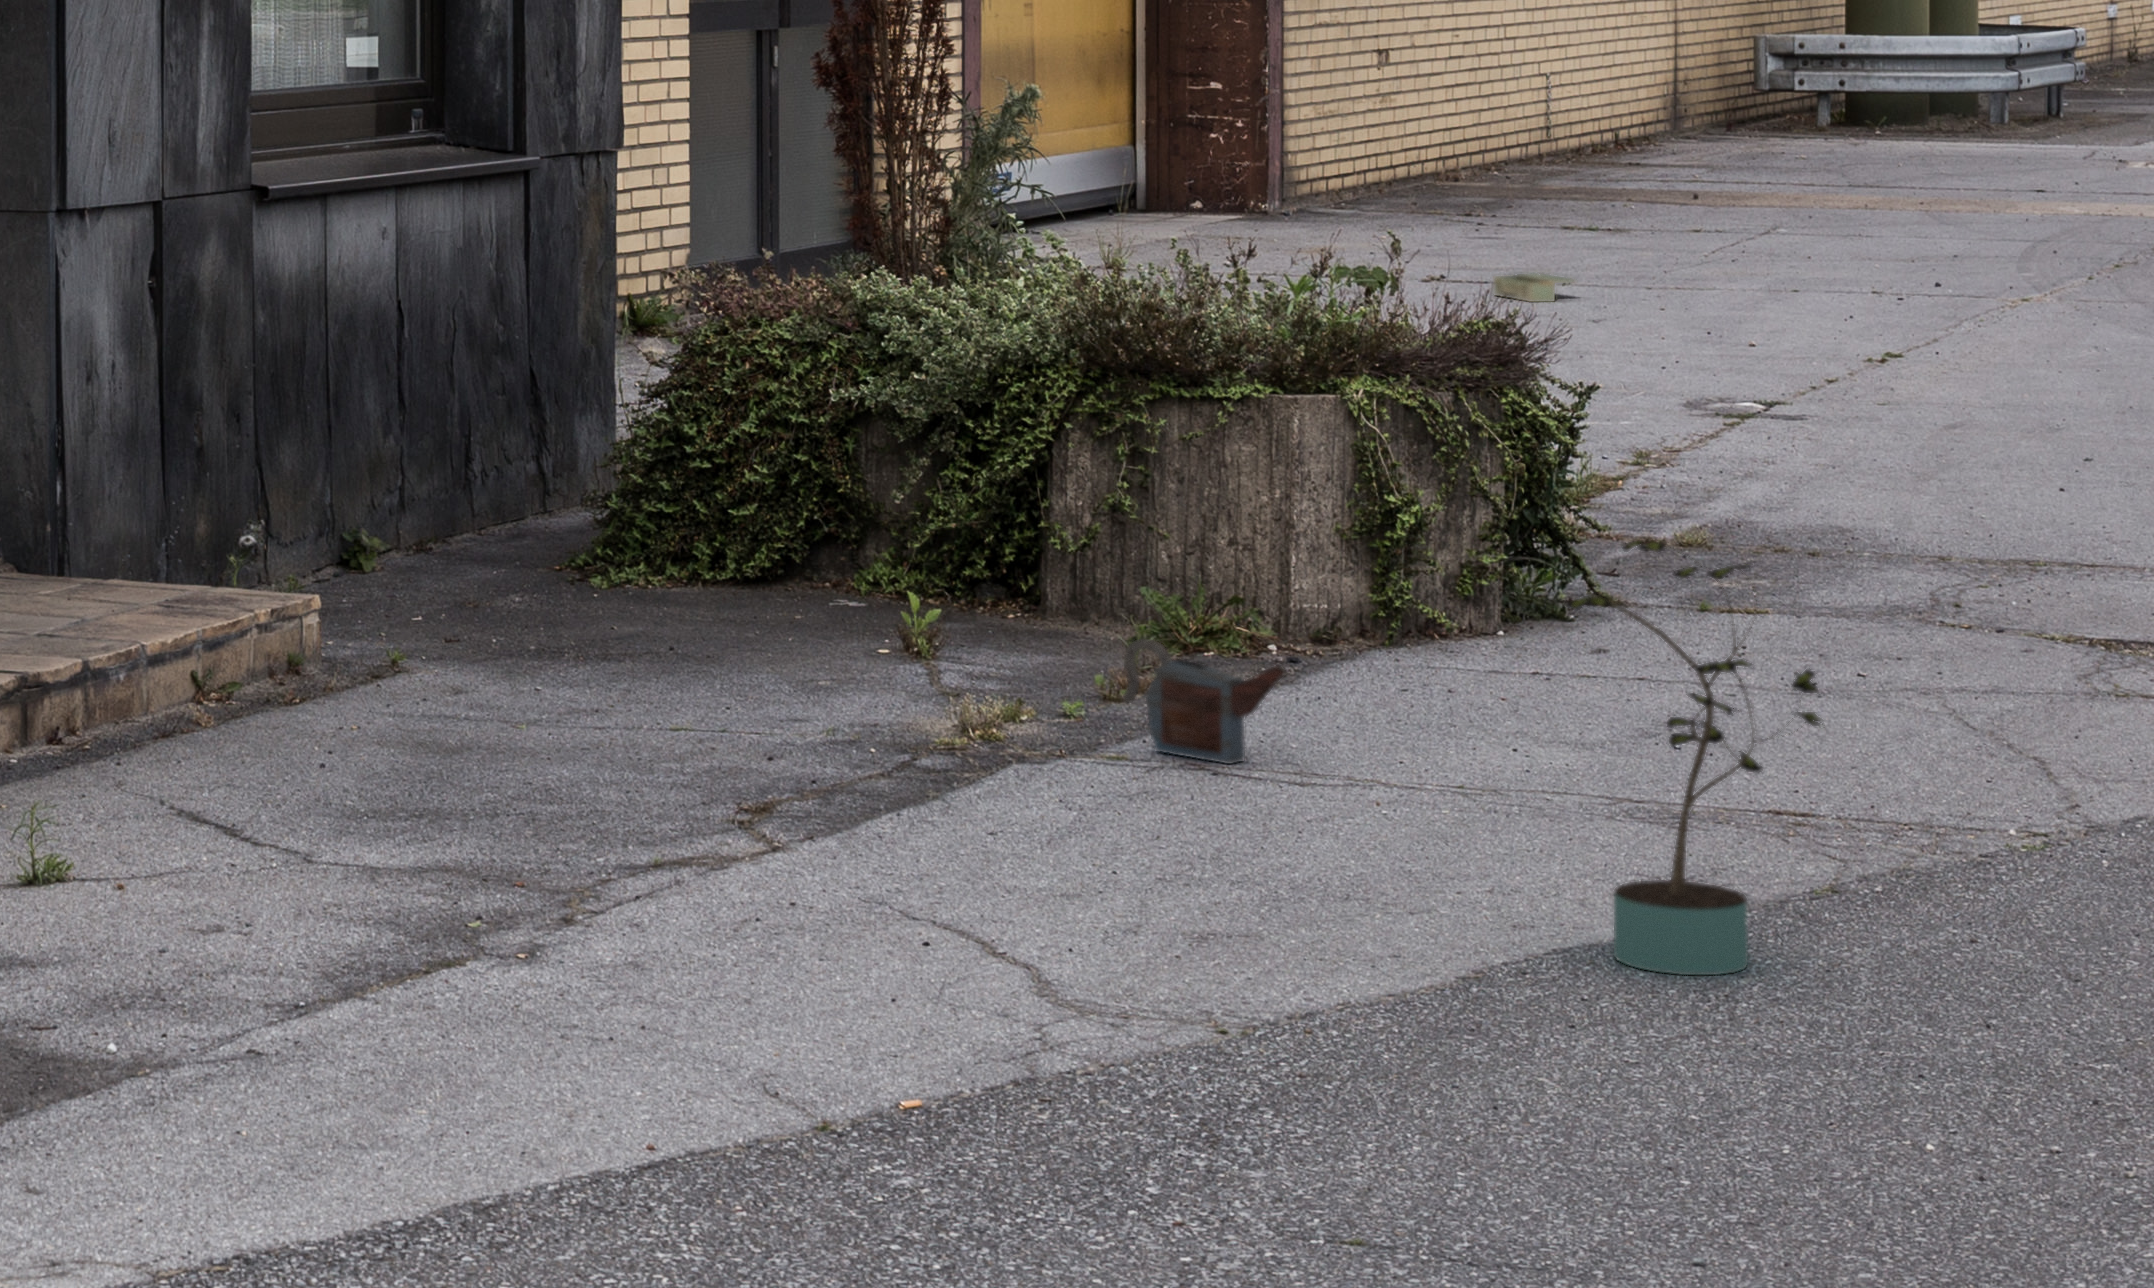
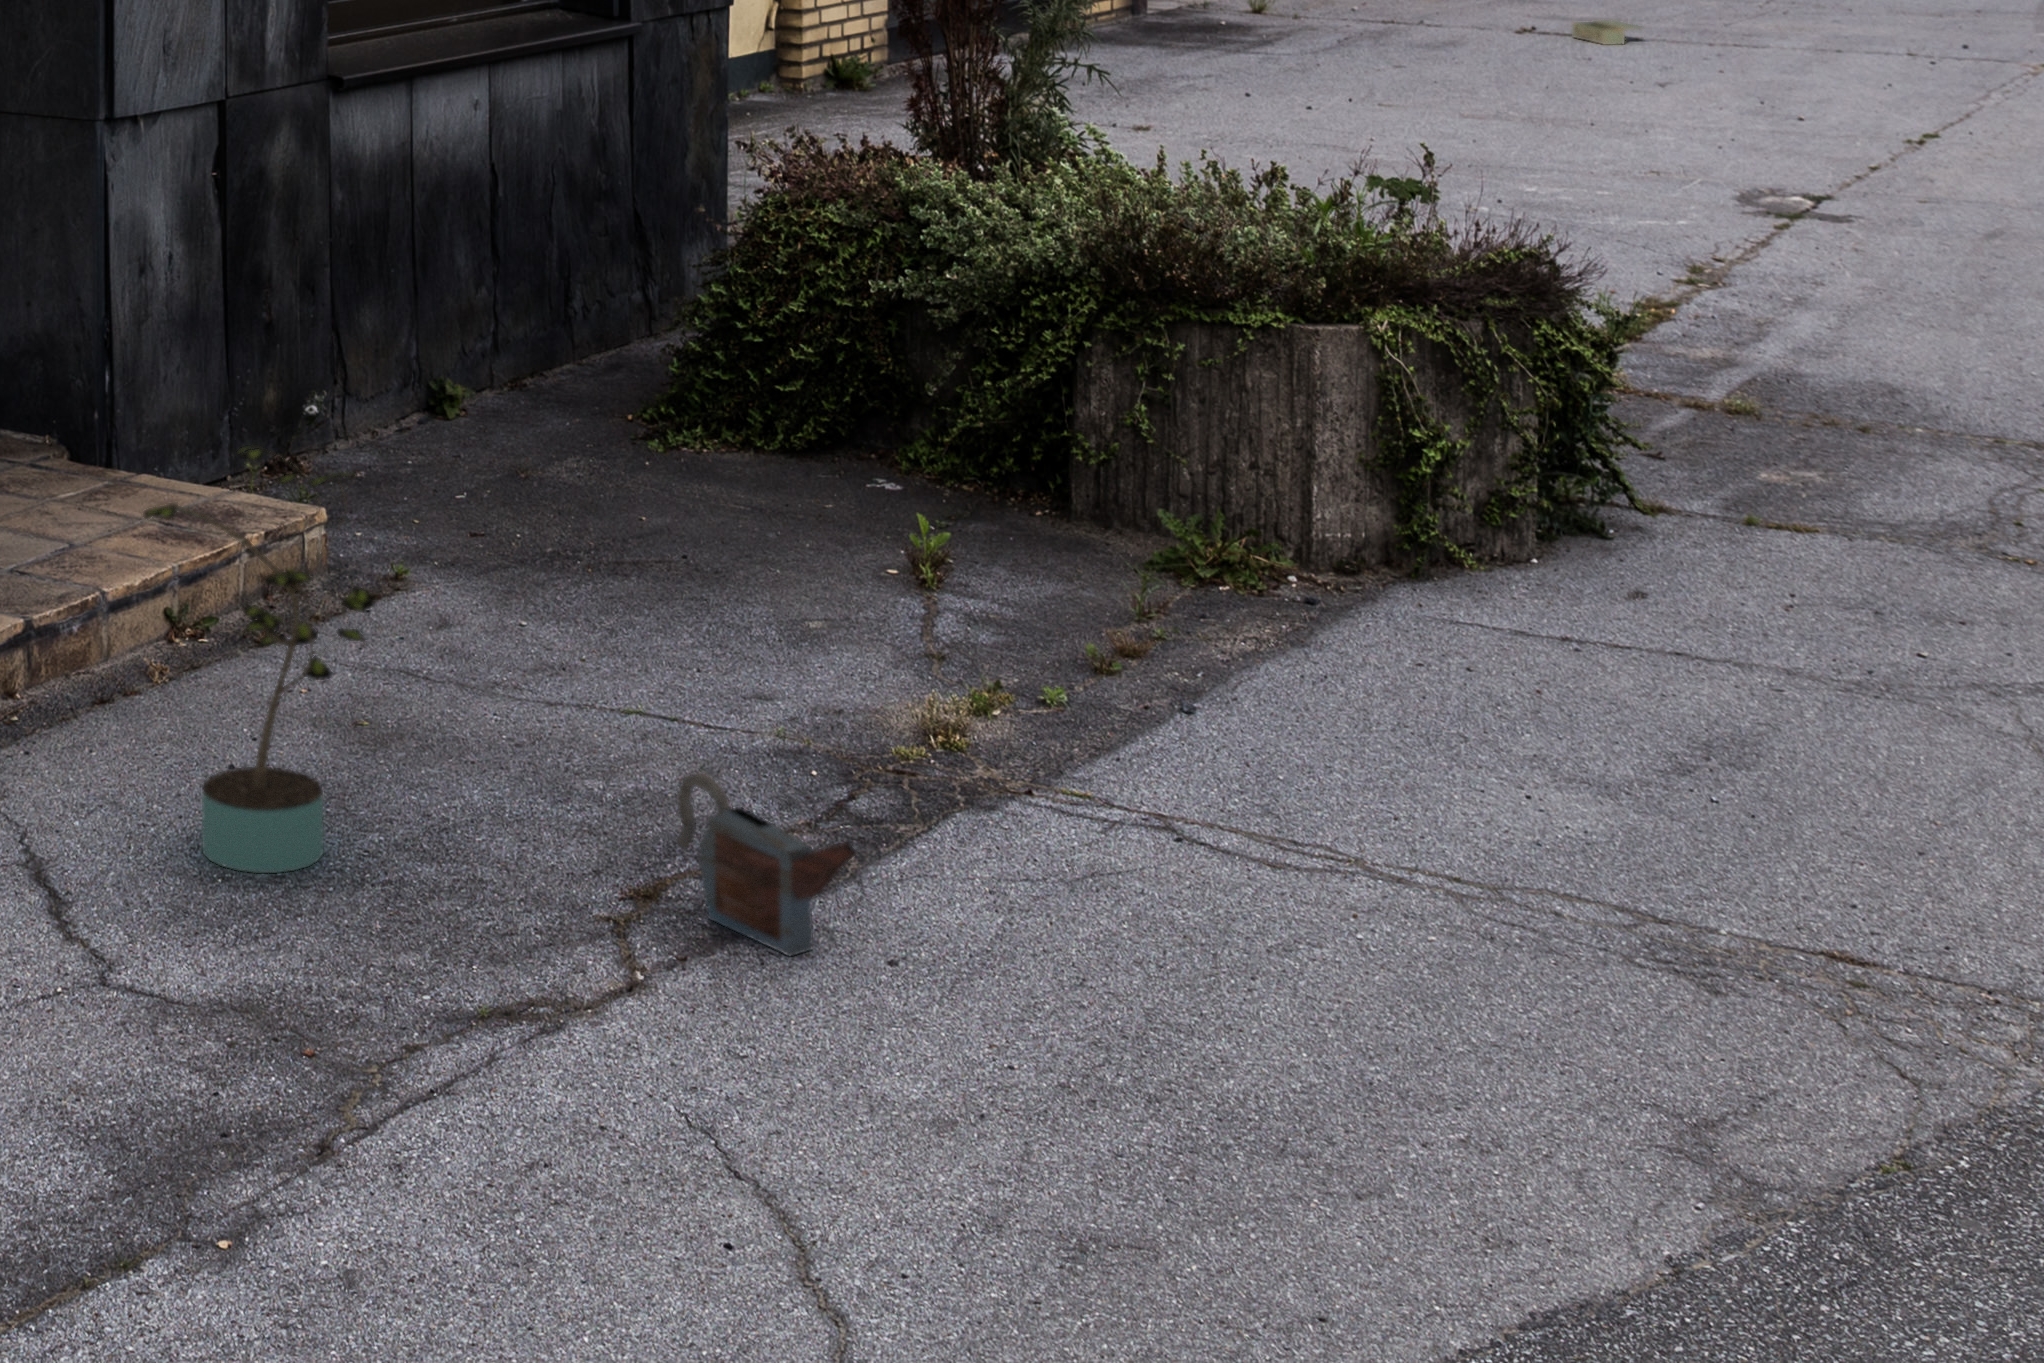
potted plant: present [1566,539,1821,975] -> present [144,446,375,873]
watering can: present [1123,639,1286,764] -> present [677,773,856,957]

